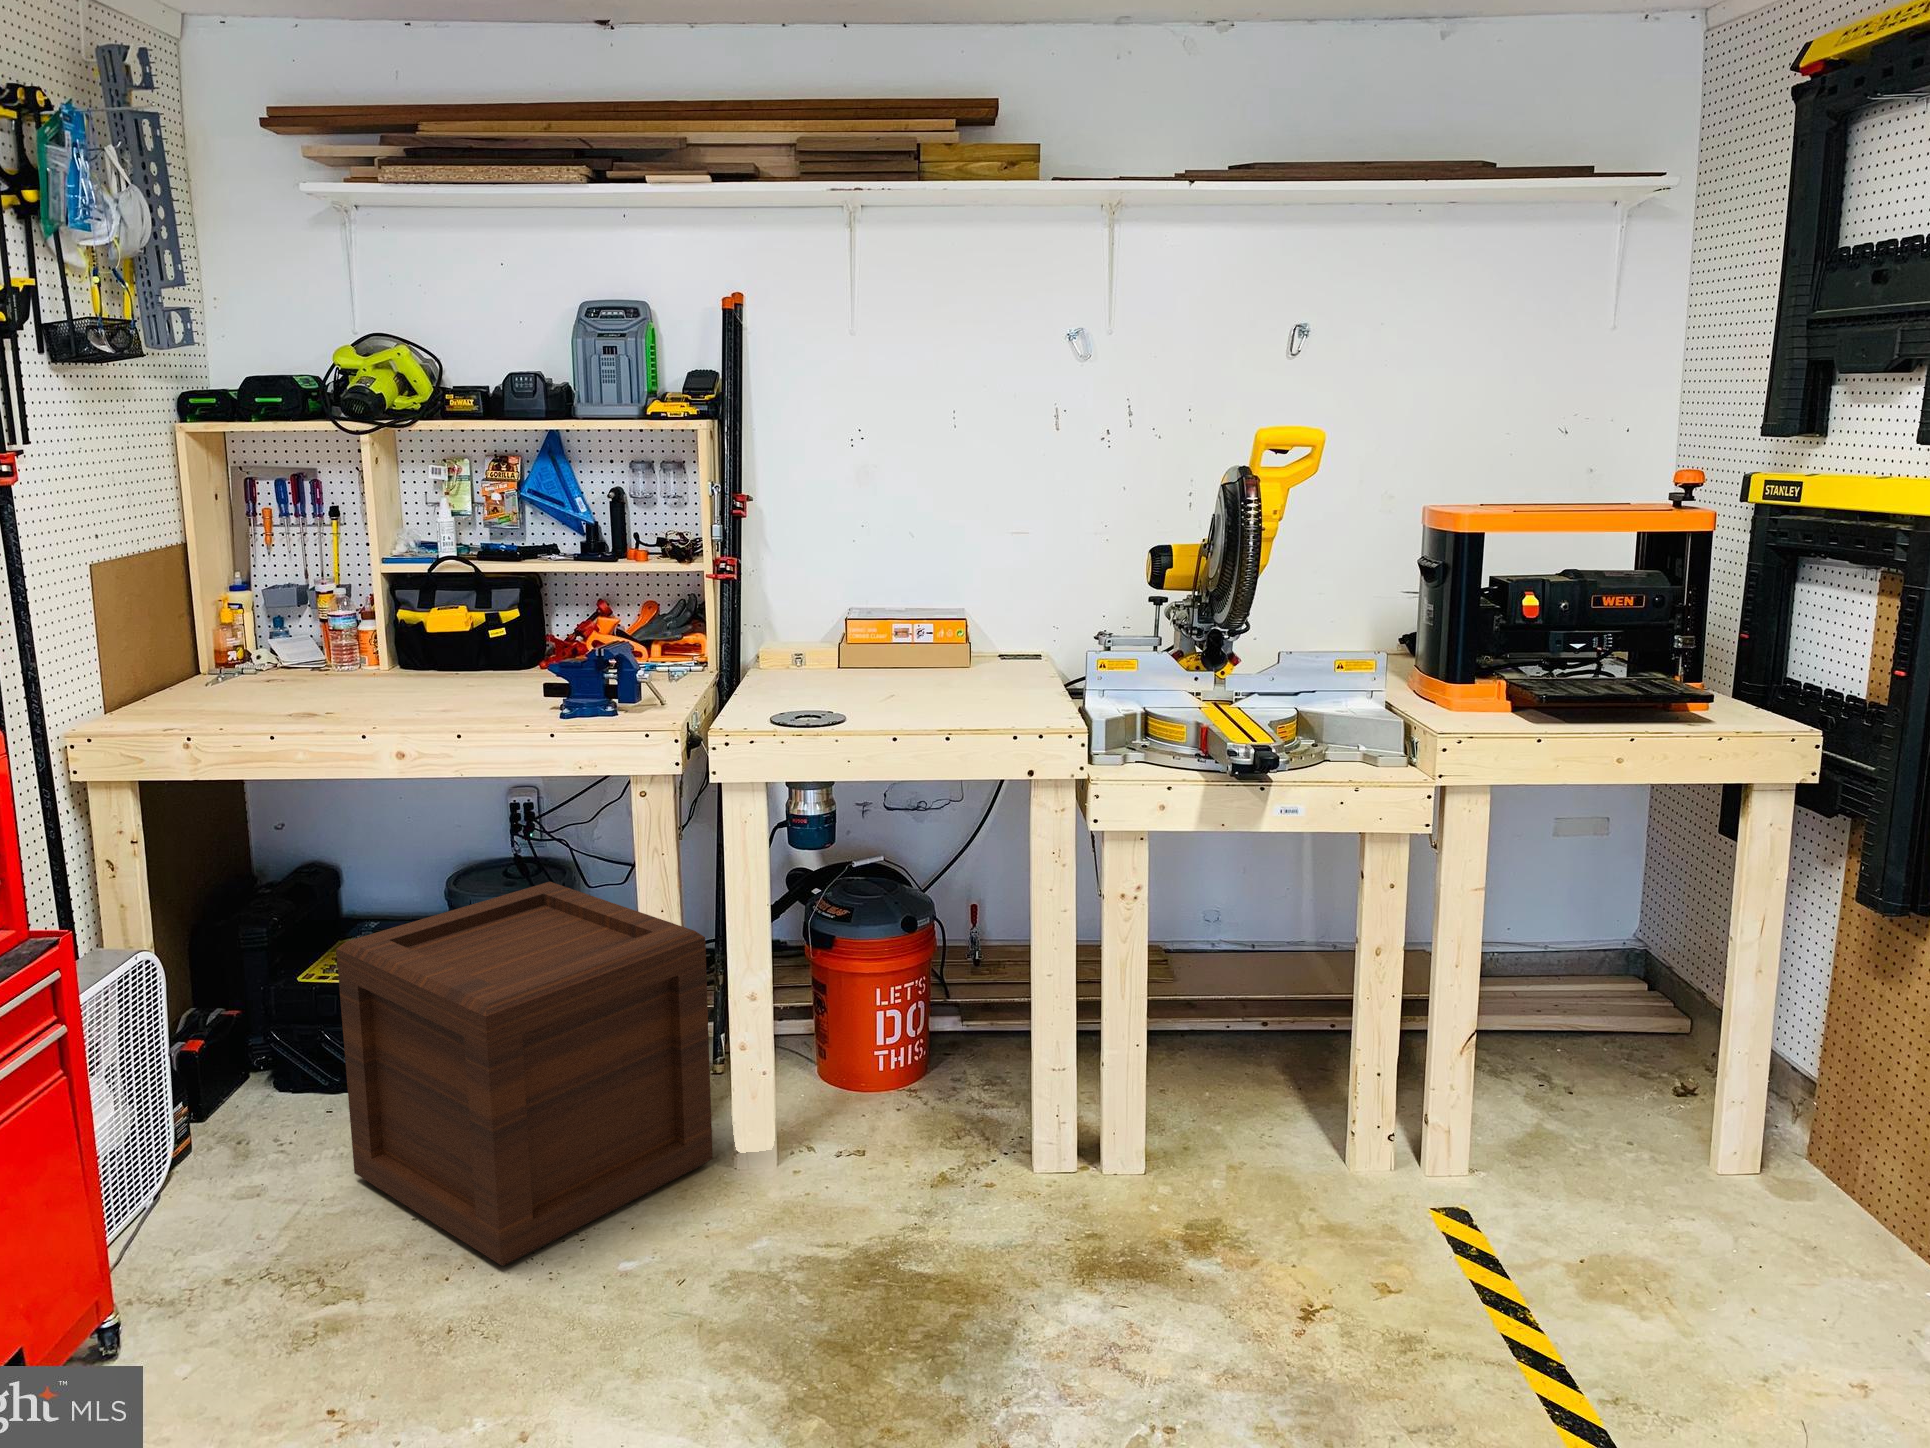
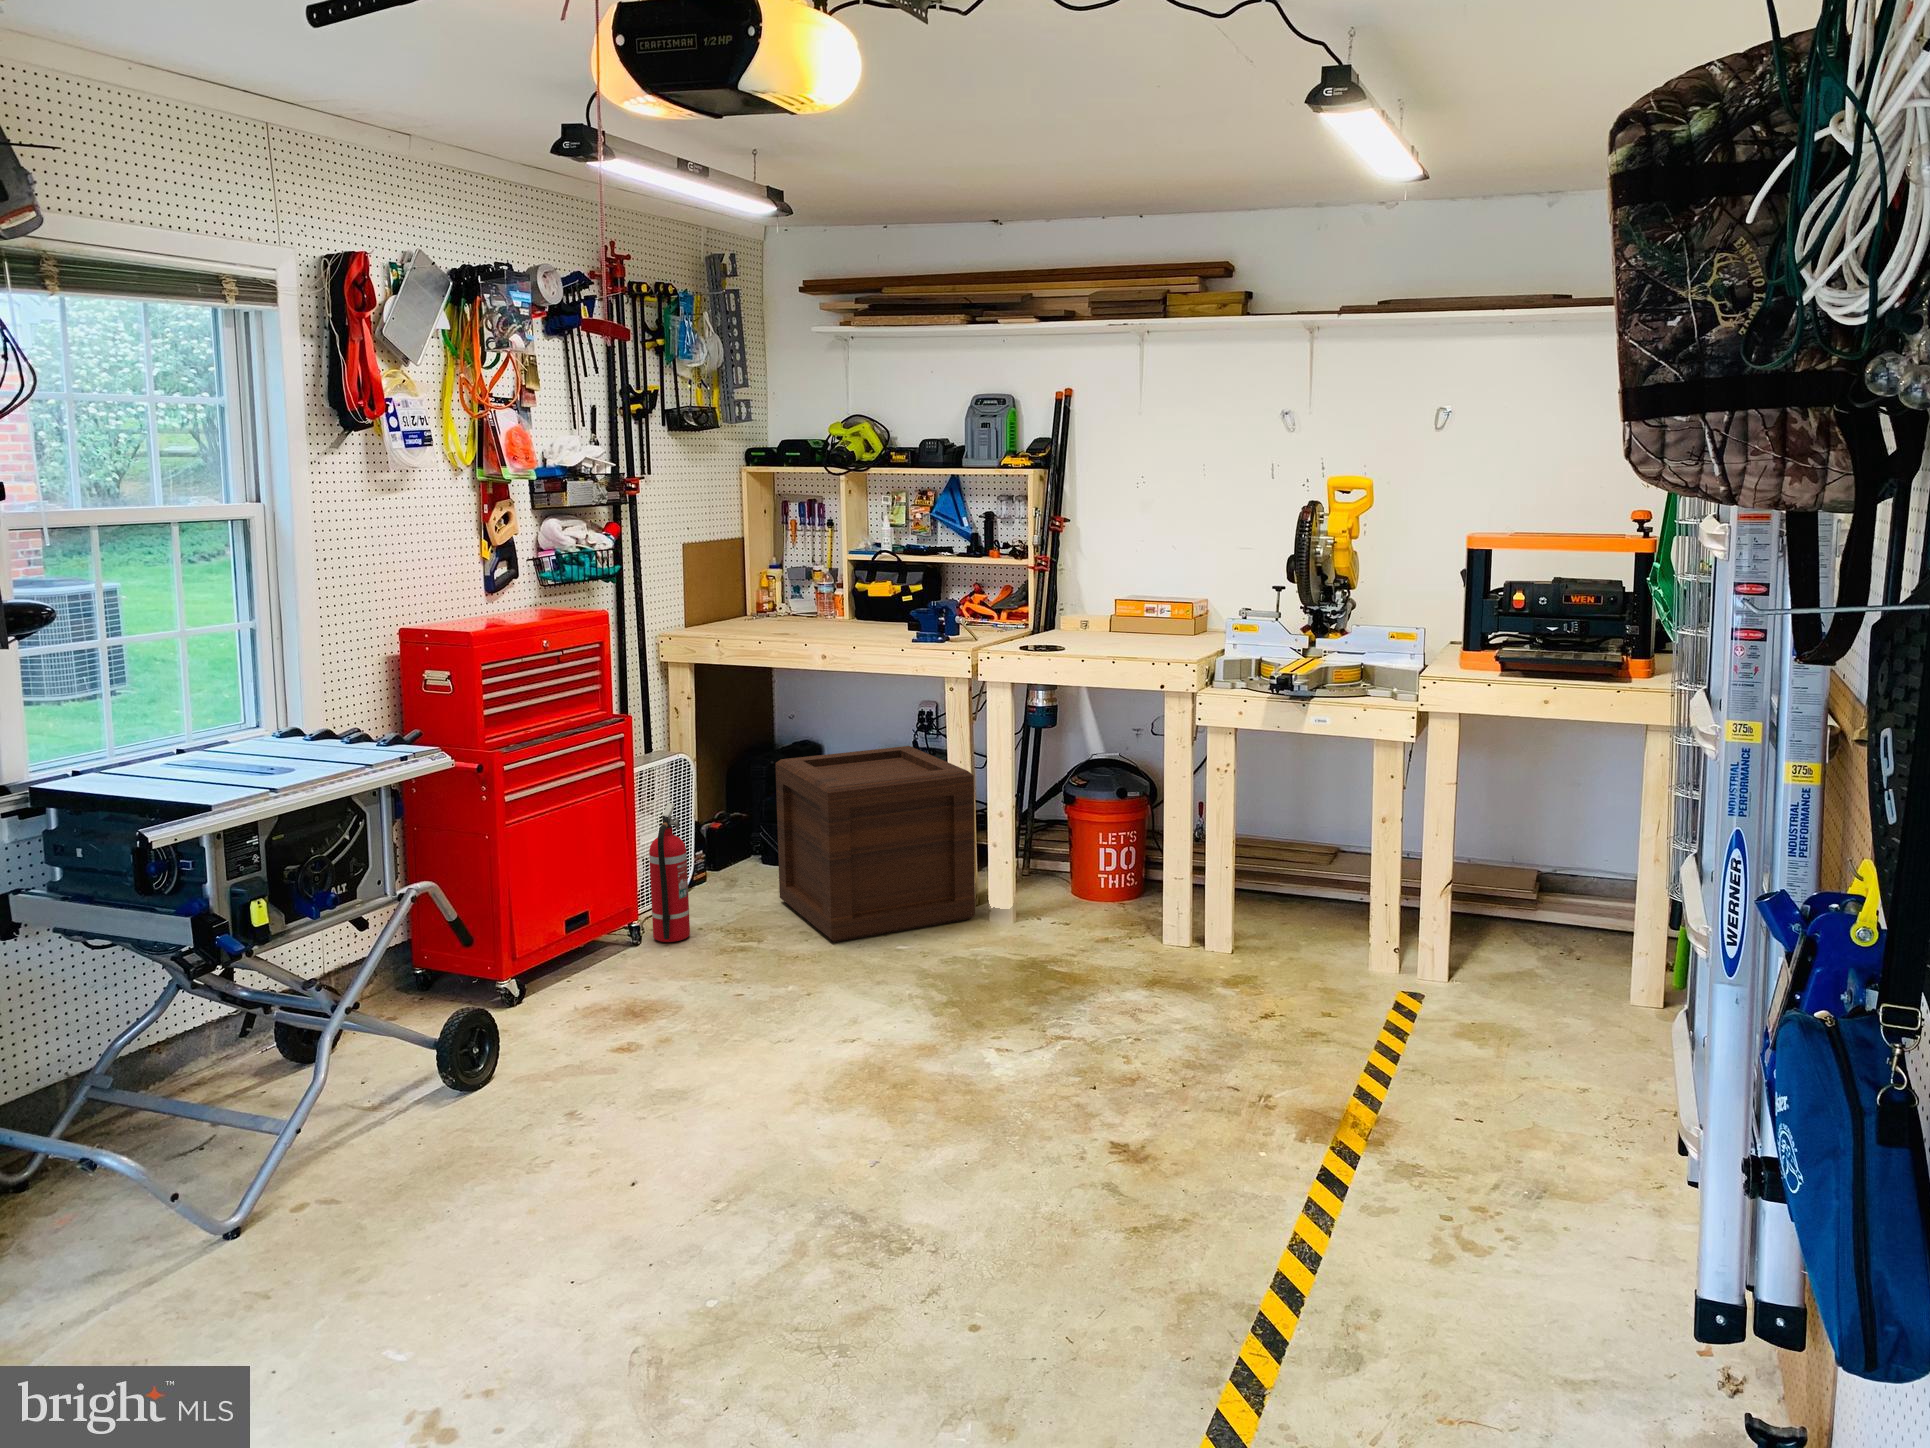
fire extinguisher: none [129,1065,221,1331] -> present [649,803,690,942]

